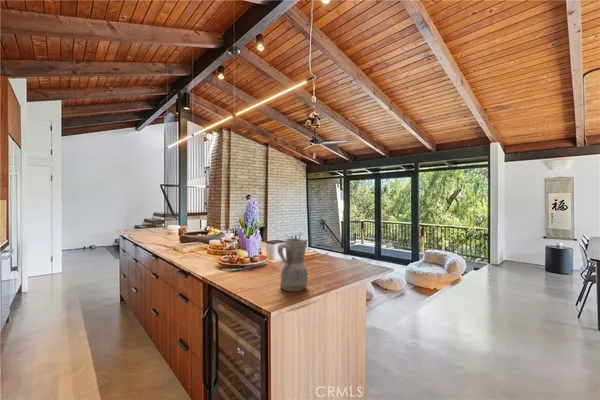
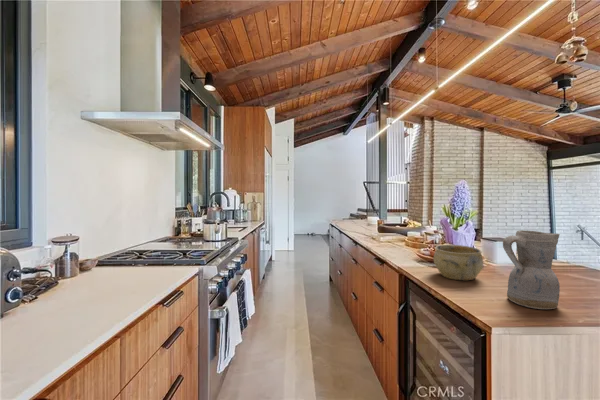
ceramic bowl: none [232,251,267,280] -> present [433,245,483,280]

